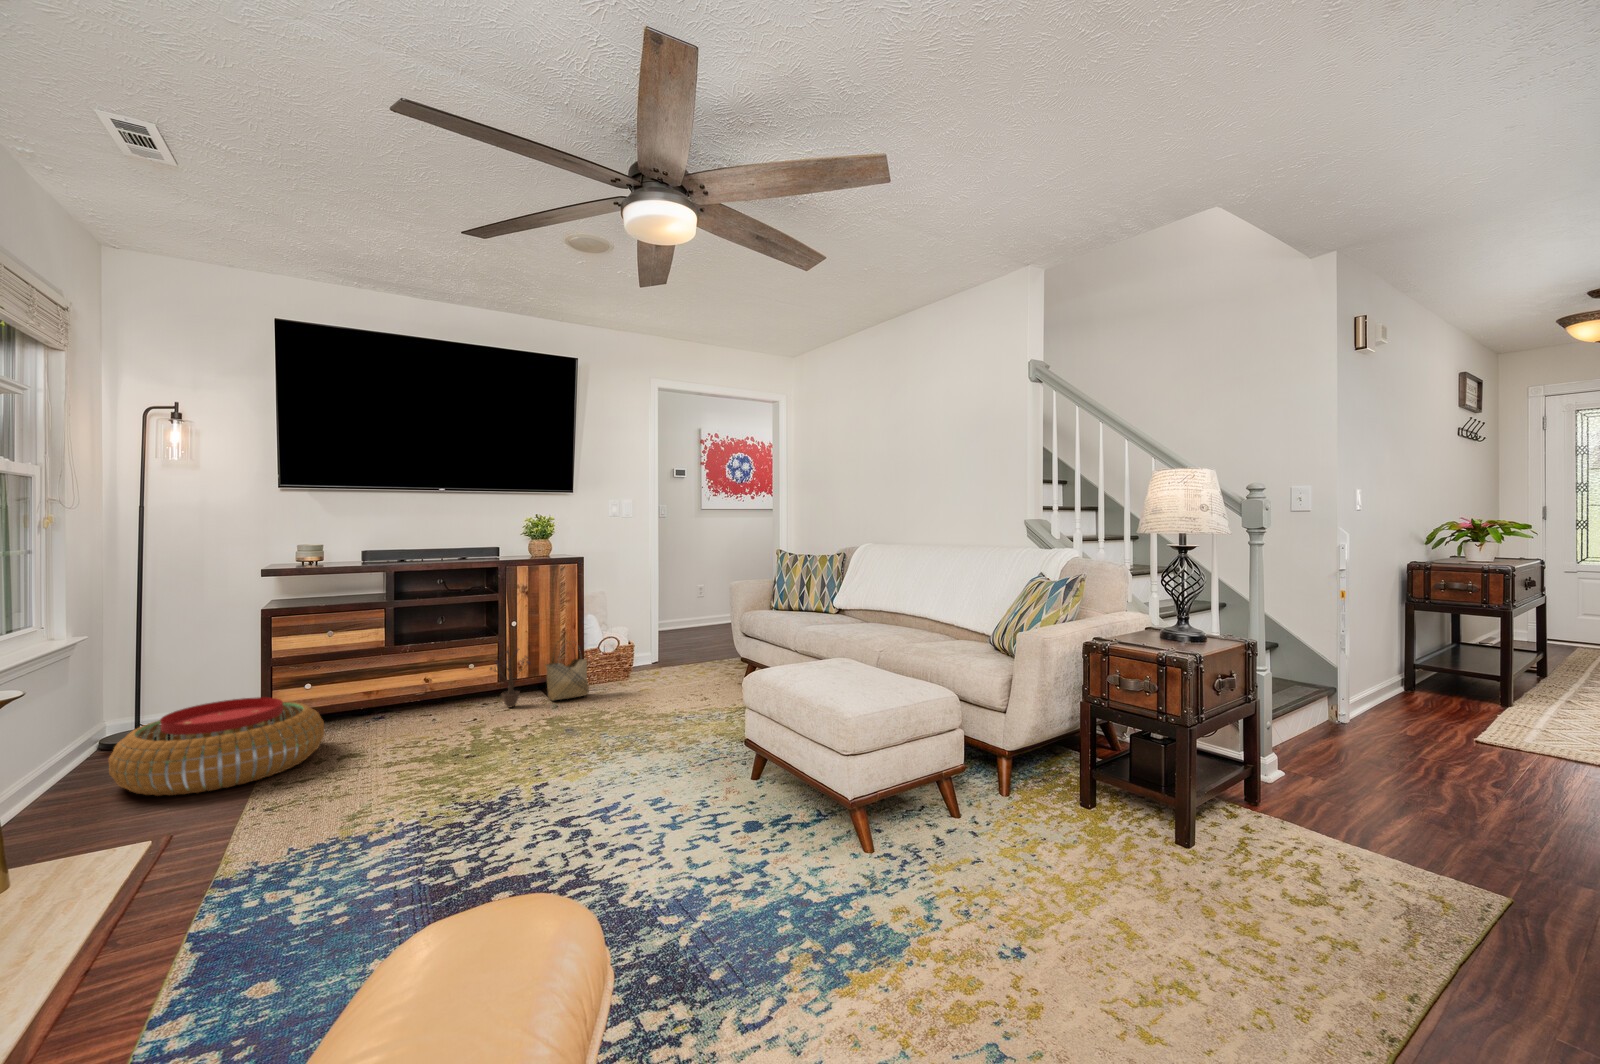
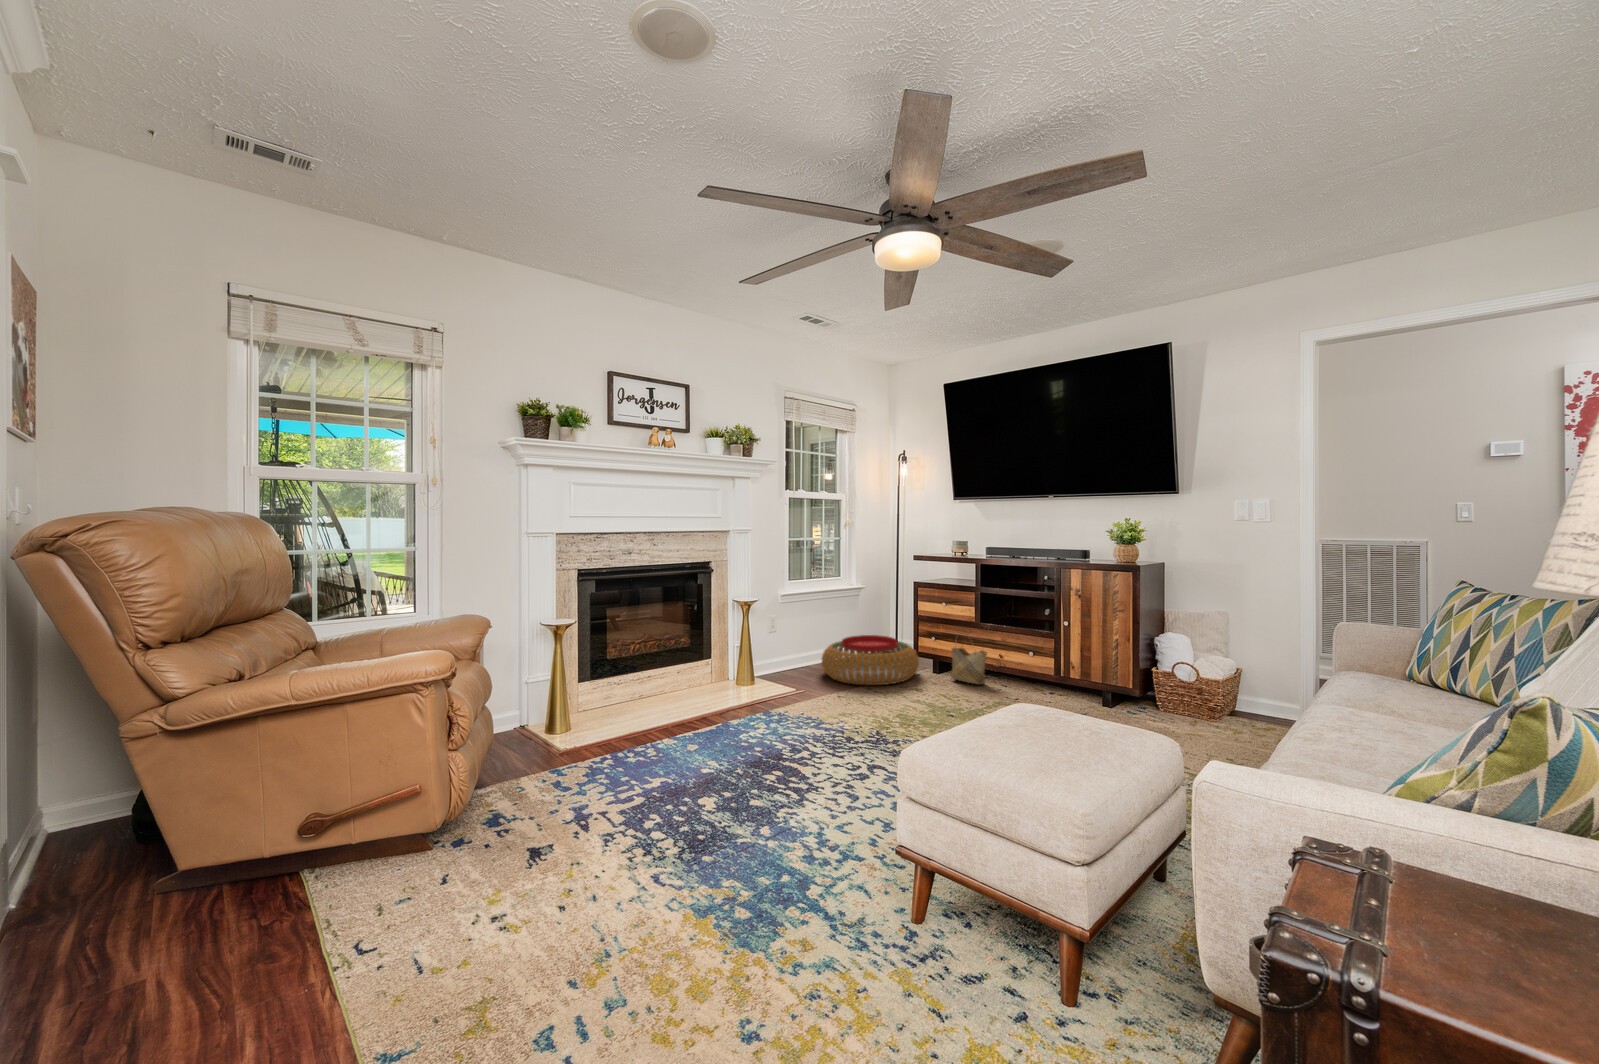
decorative plant: present [485,647,531,707] -> none [1031,643,1069,700]
woven basket: present [546,658,589,700] -> present [951,648,987,685]

